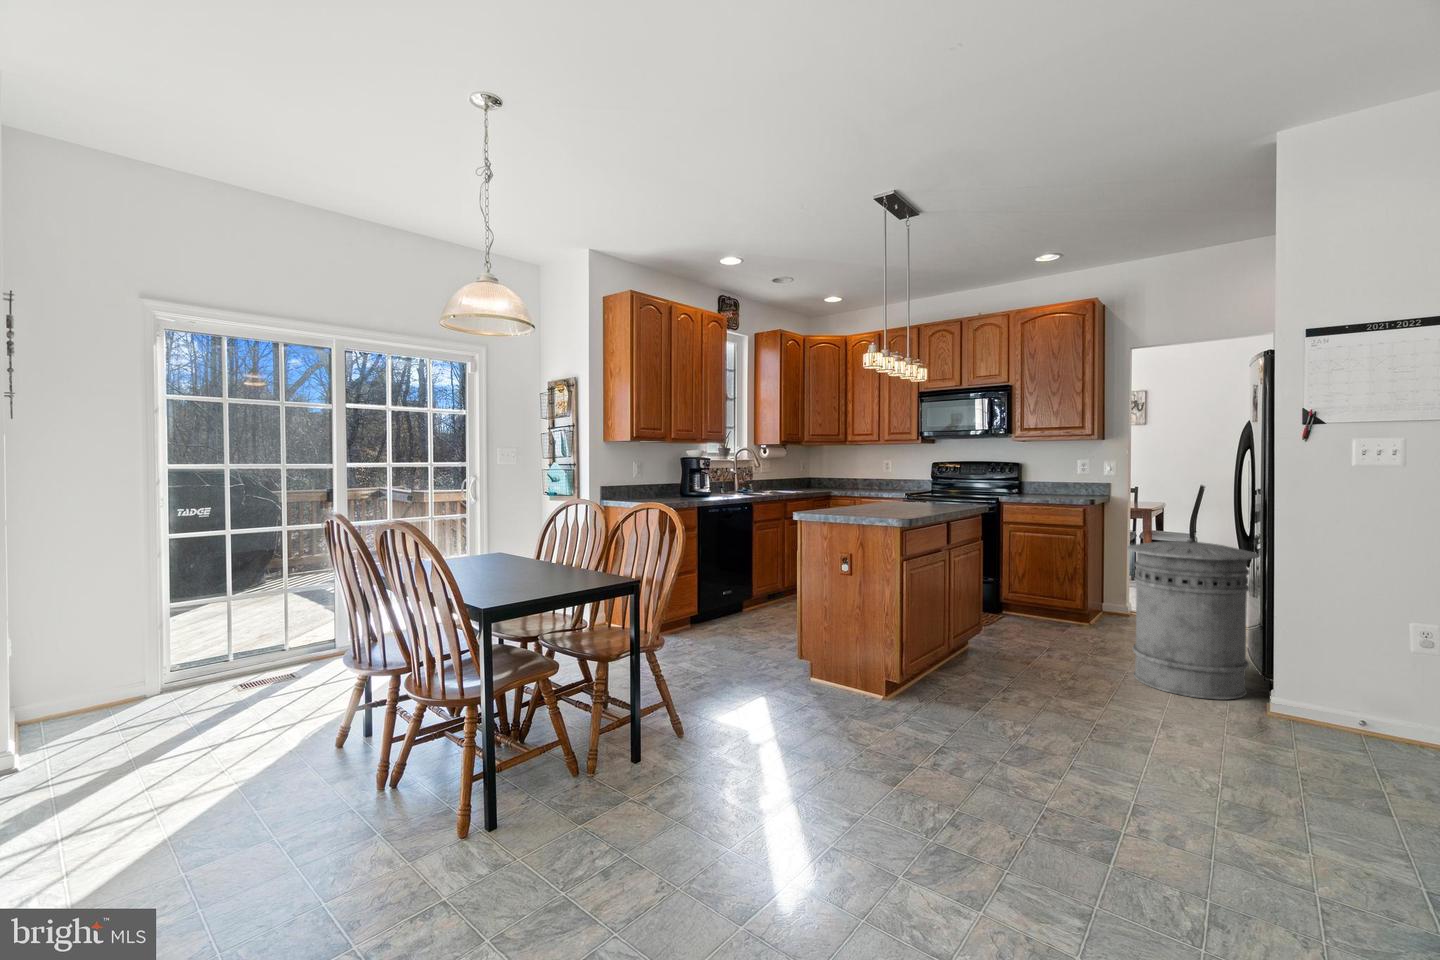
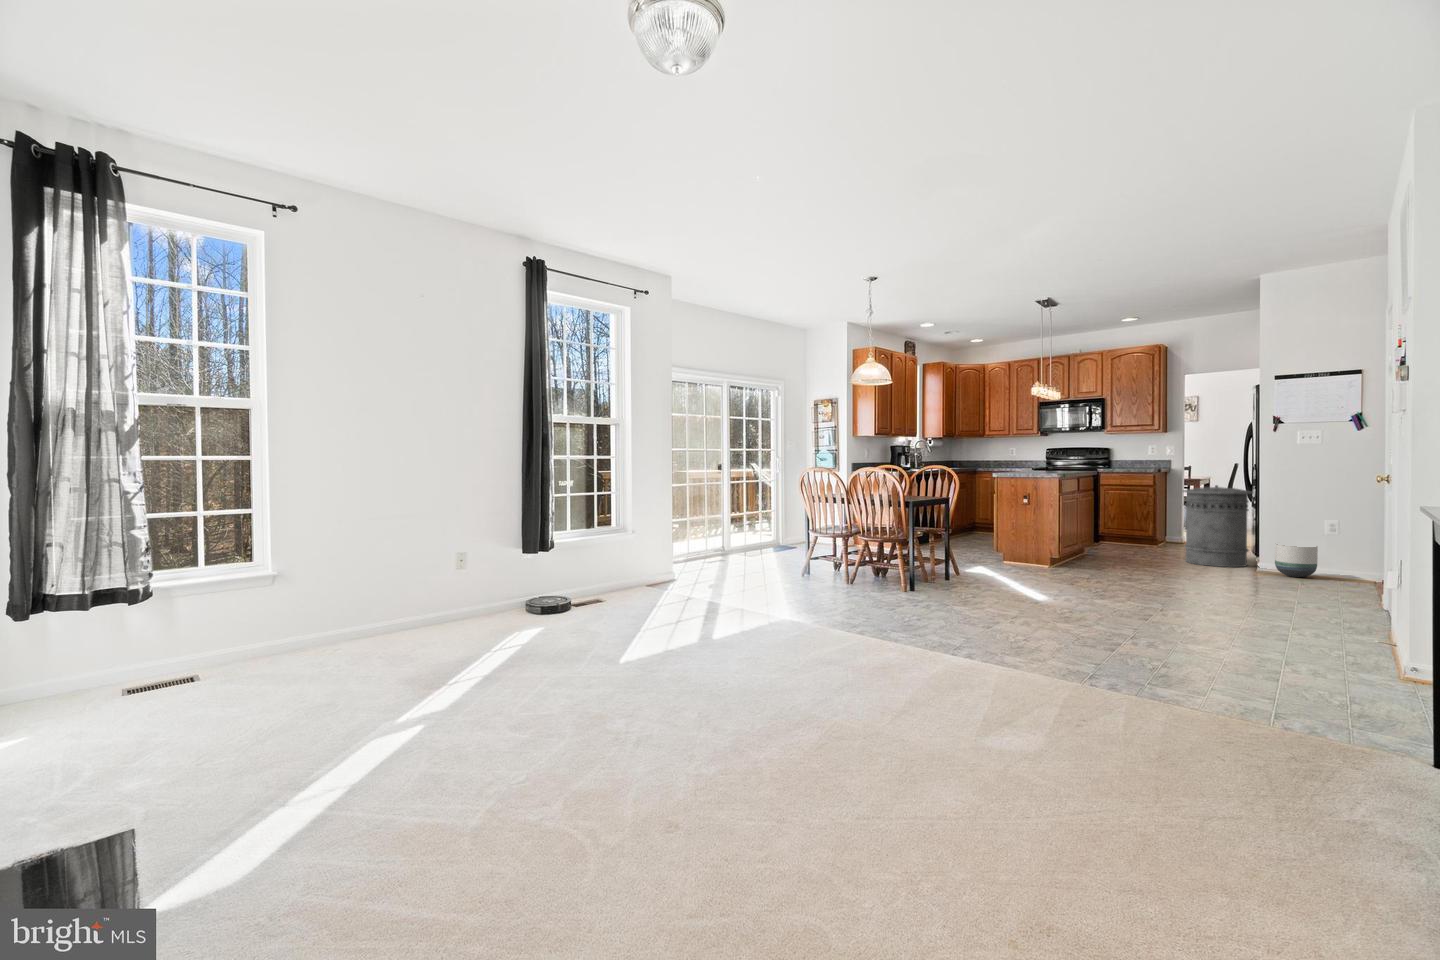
planter: none [1310,665,1401,745] -> present [1275,544,1318,577]

